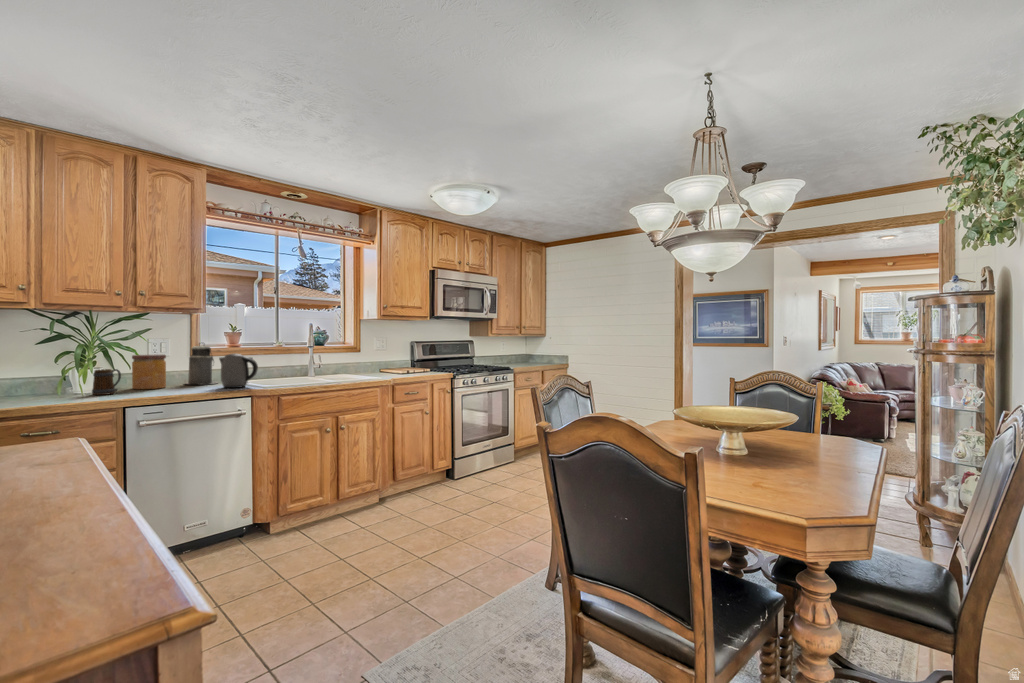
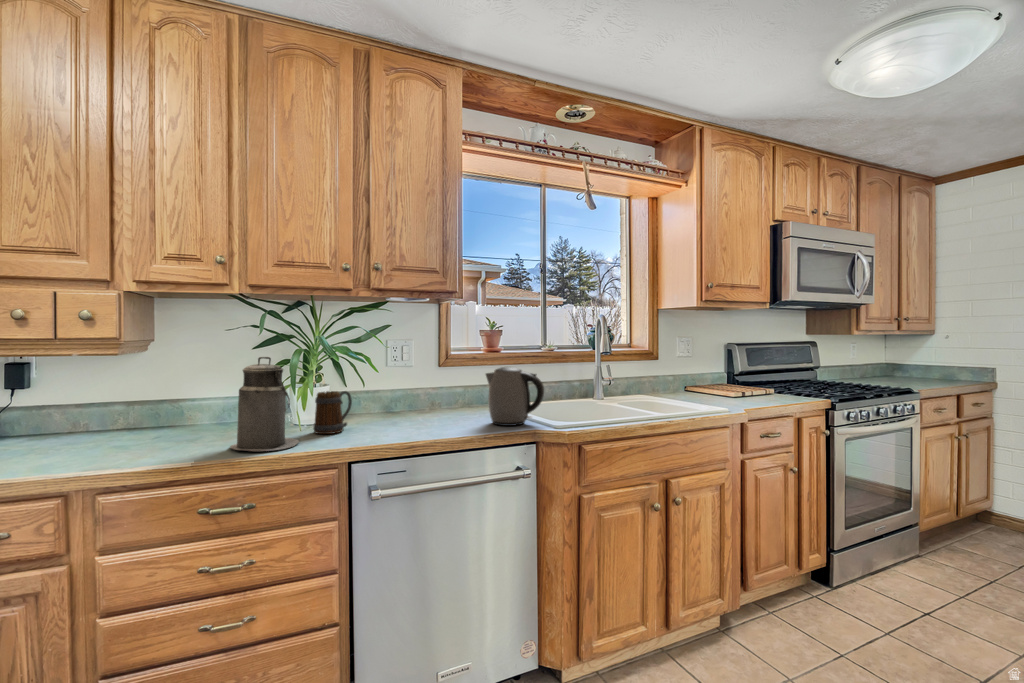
canister: present [186,343,218,384] -> present [230,357,299,451]
jar: present [132,354,166,389] -> none [366,366,410,422]

